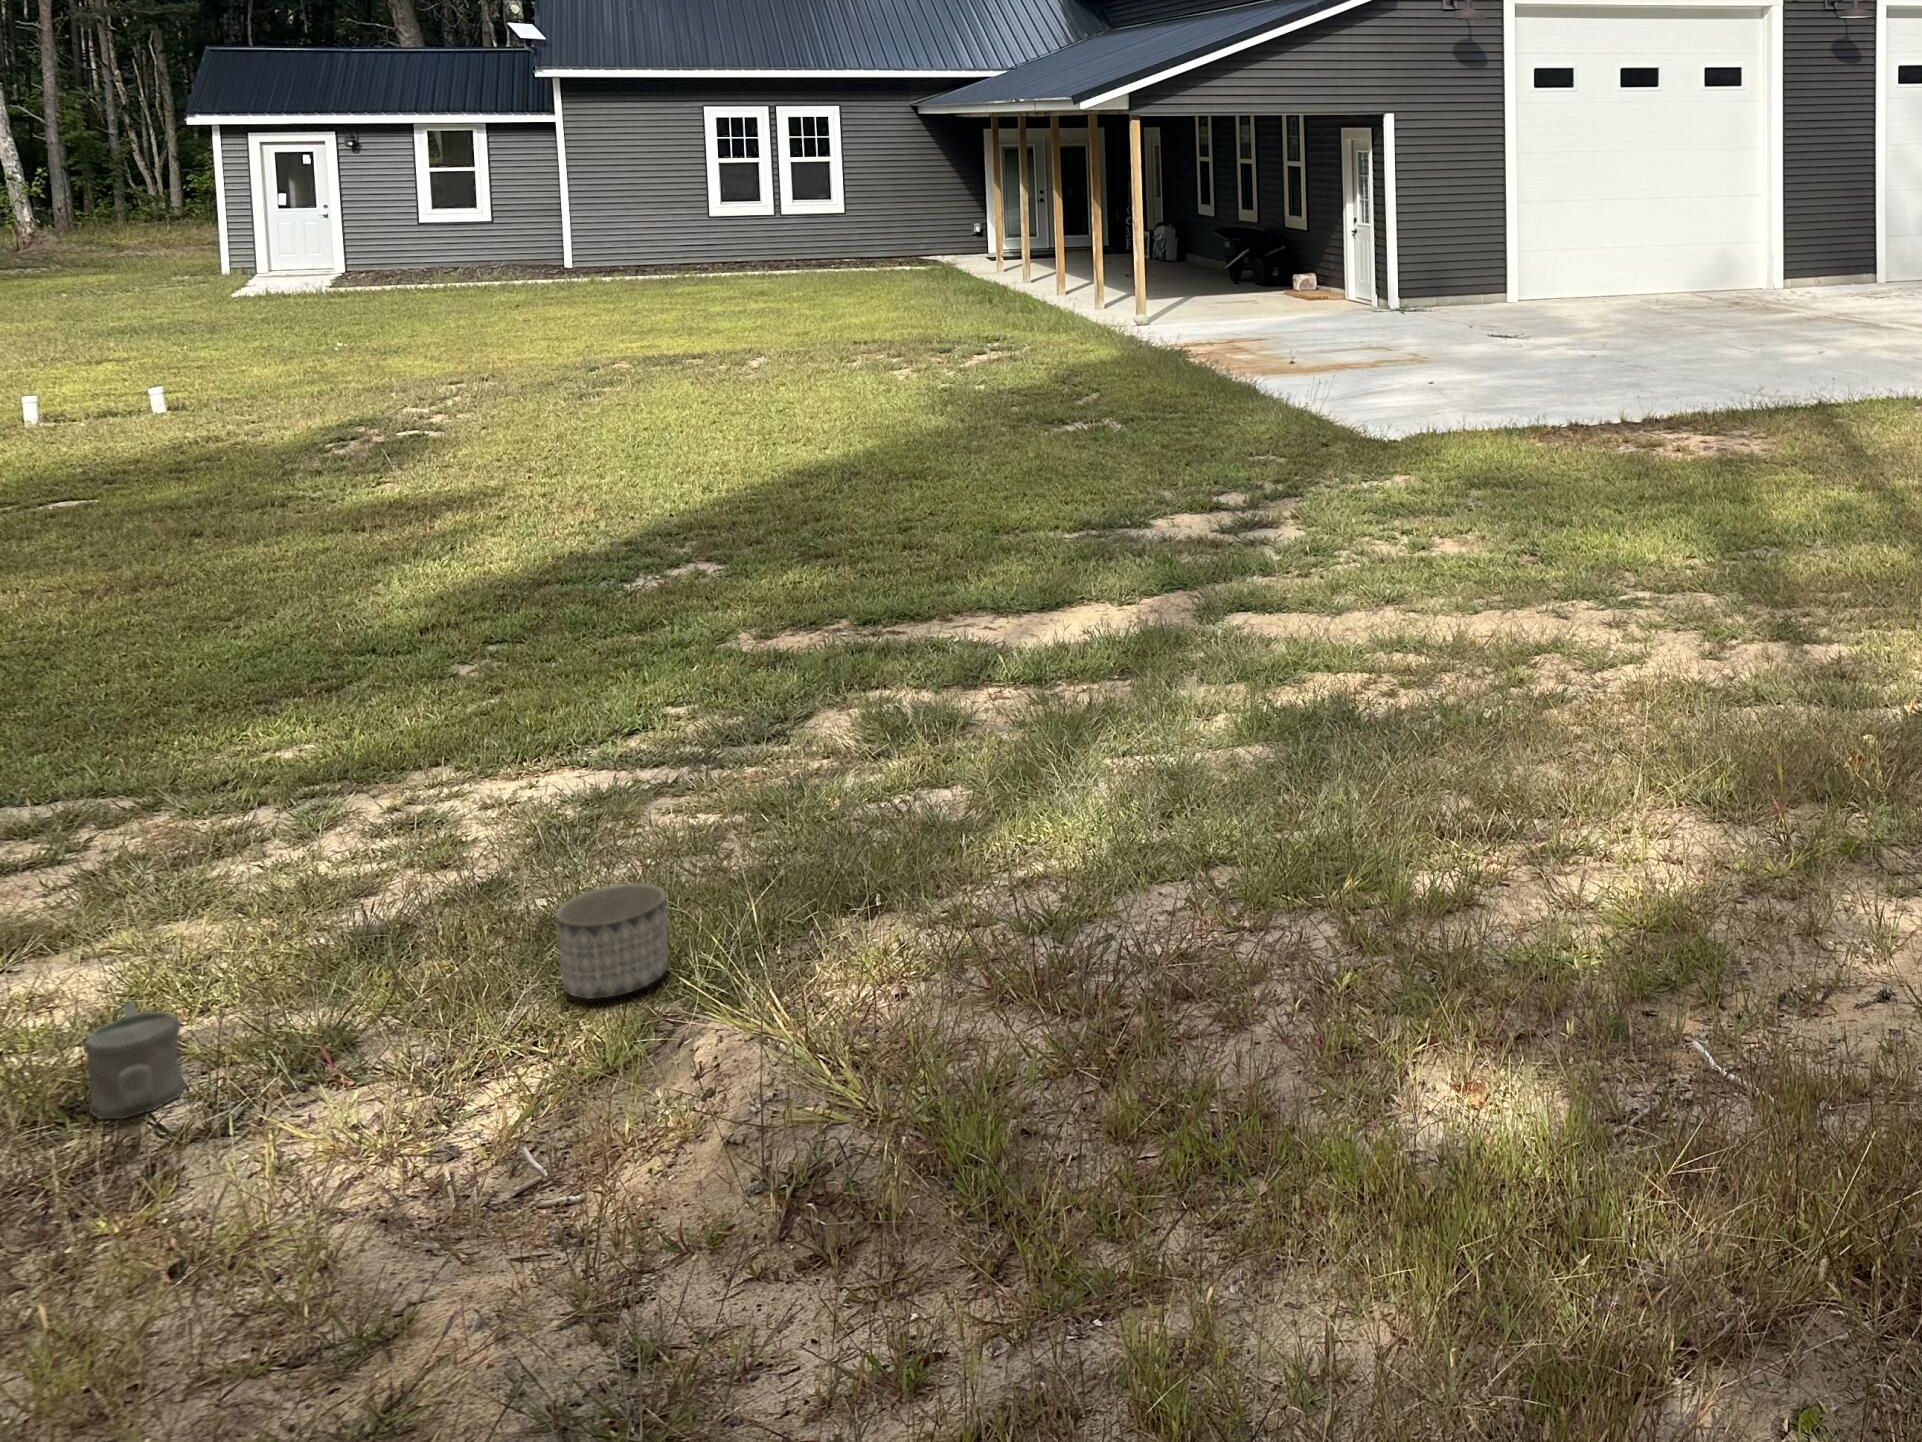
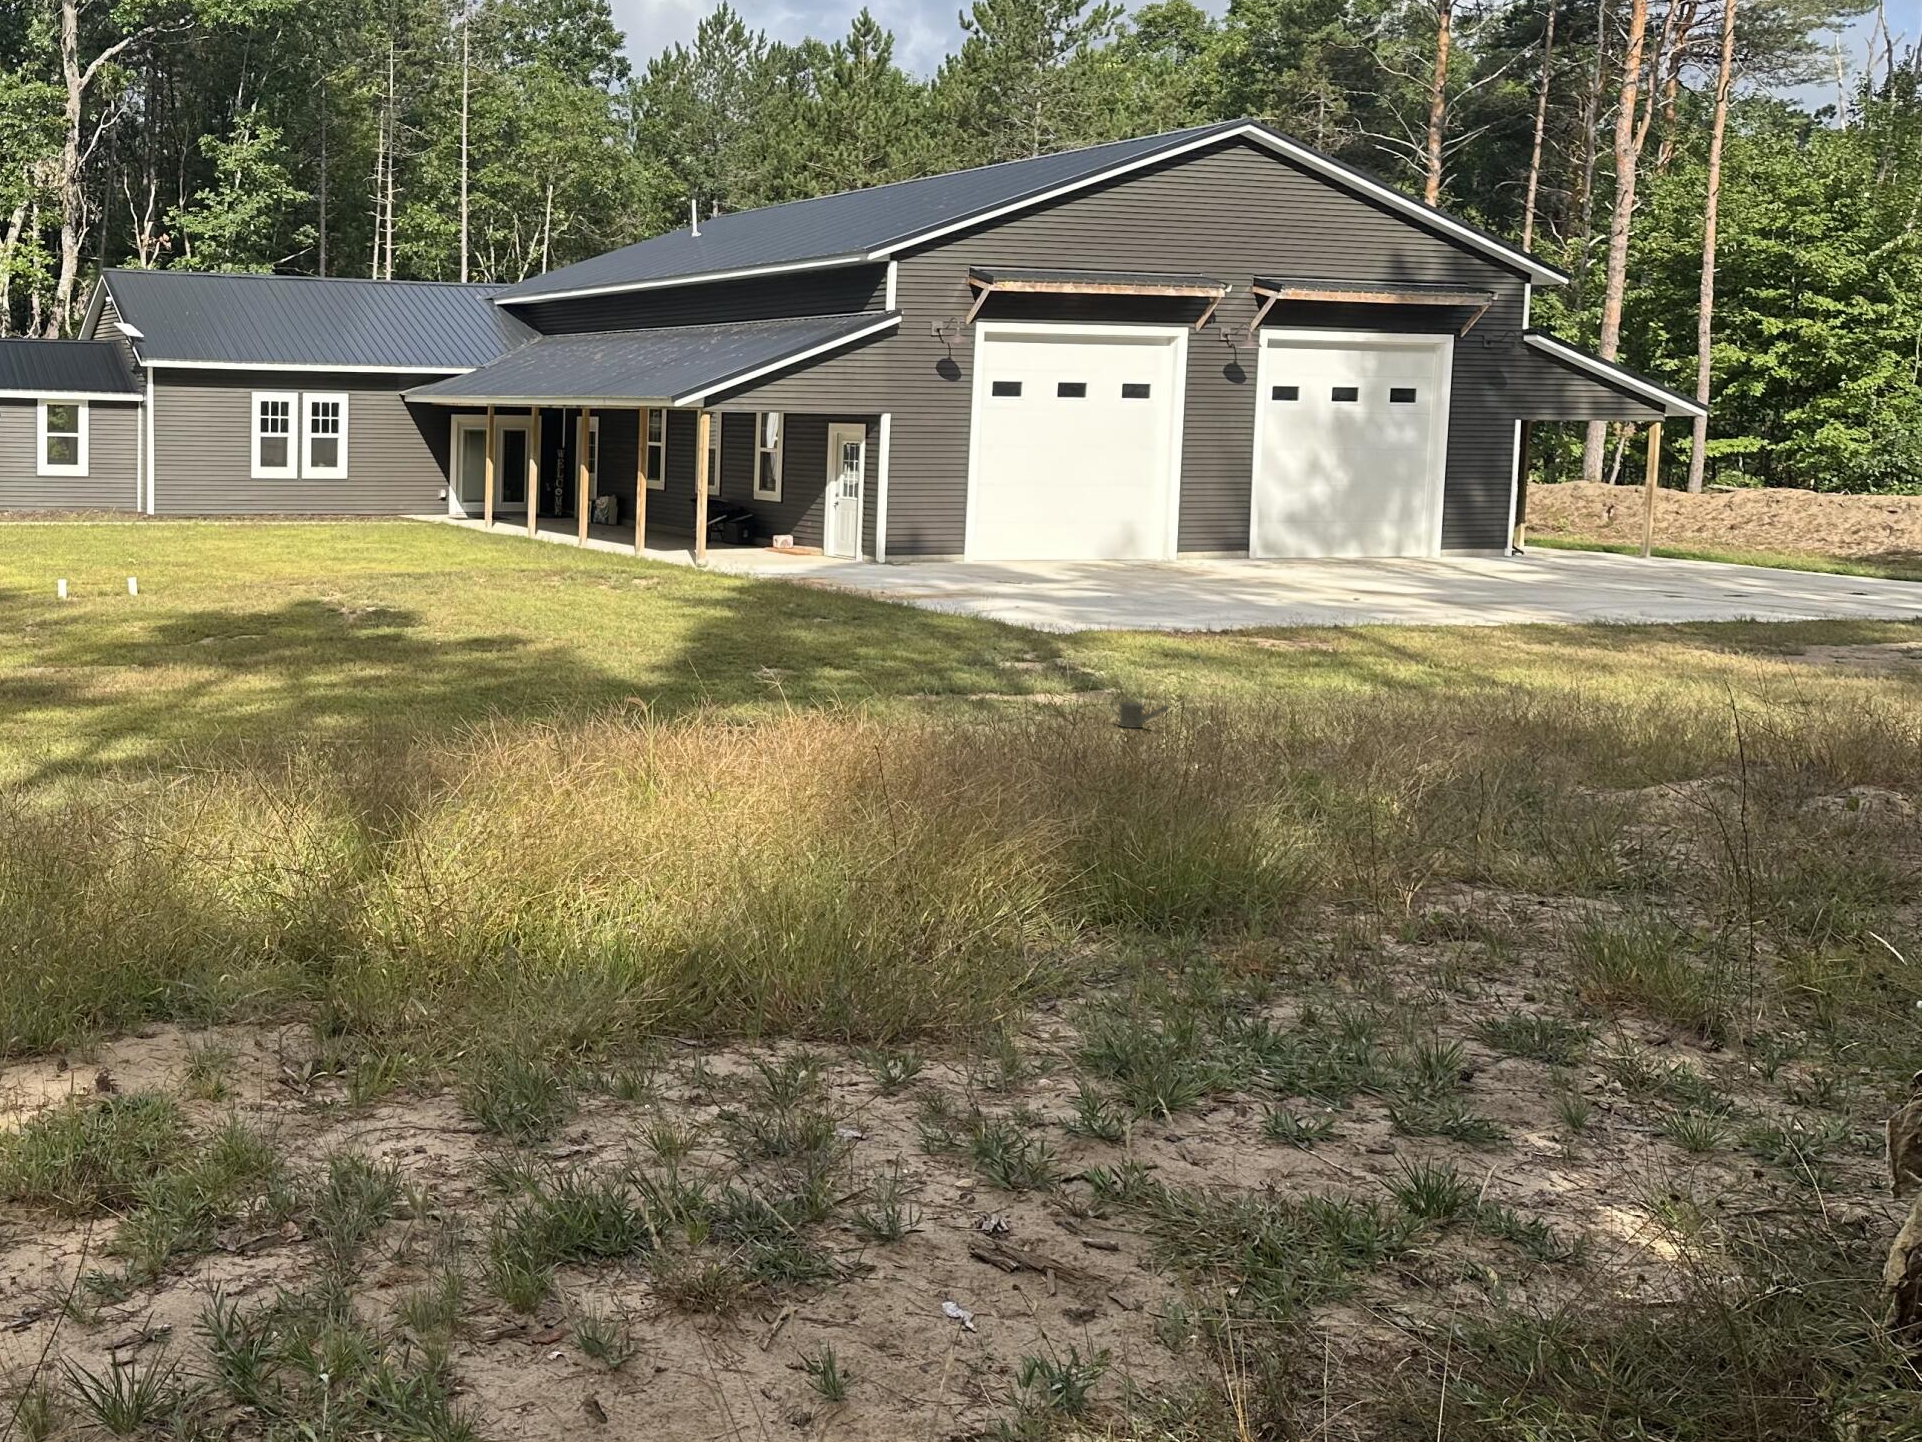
planter: present [556,883,668,999] -> none [1208,687,1245,719]

